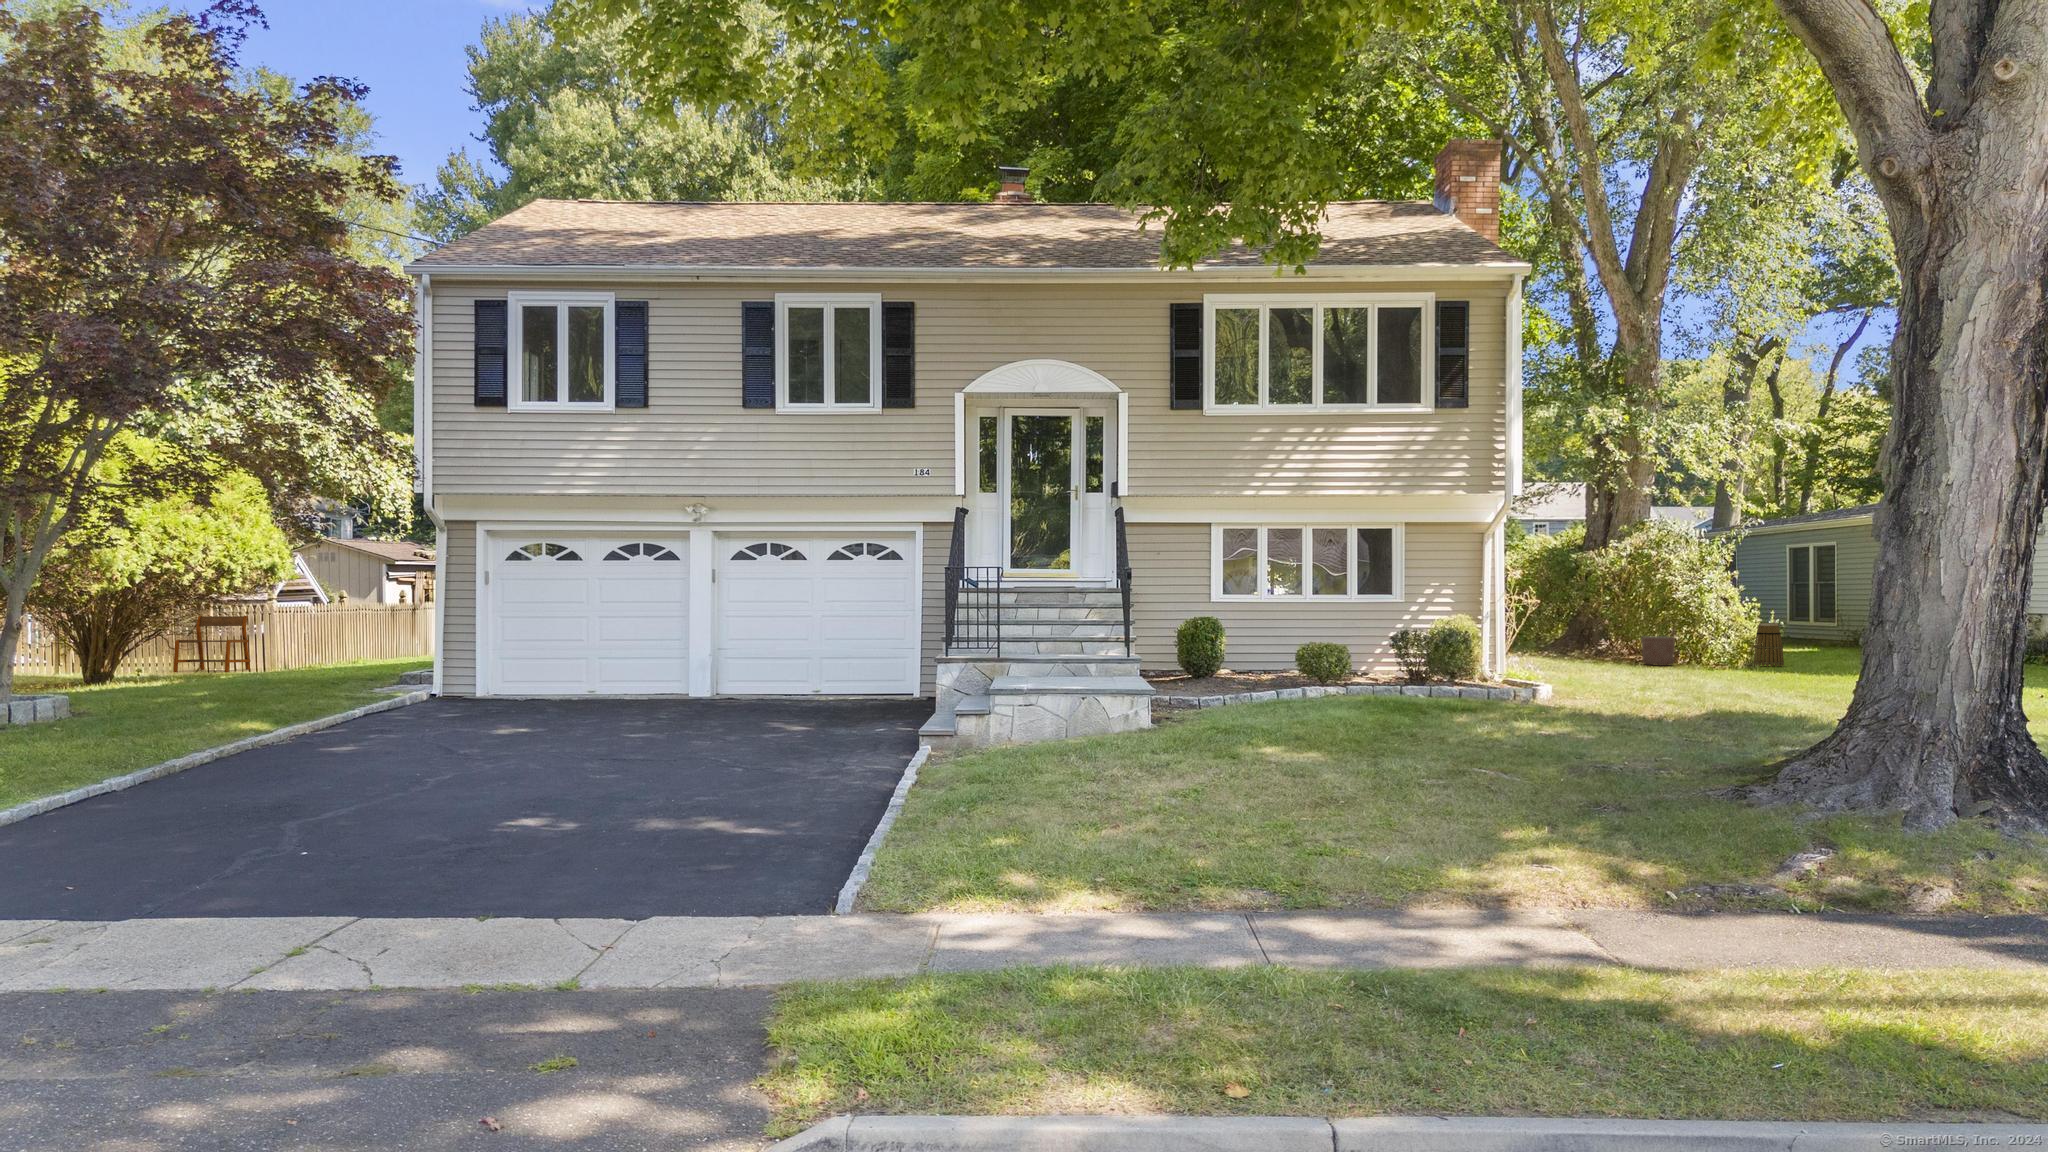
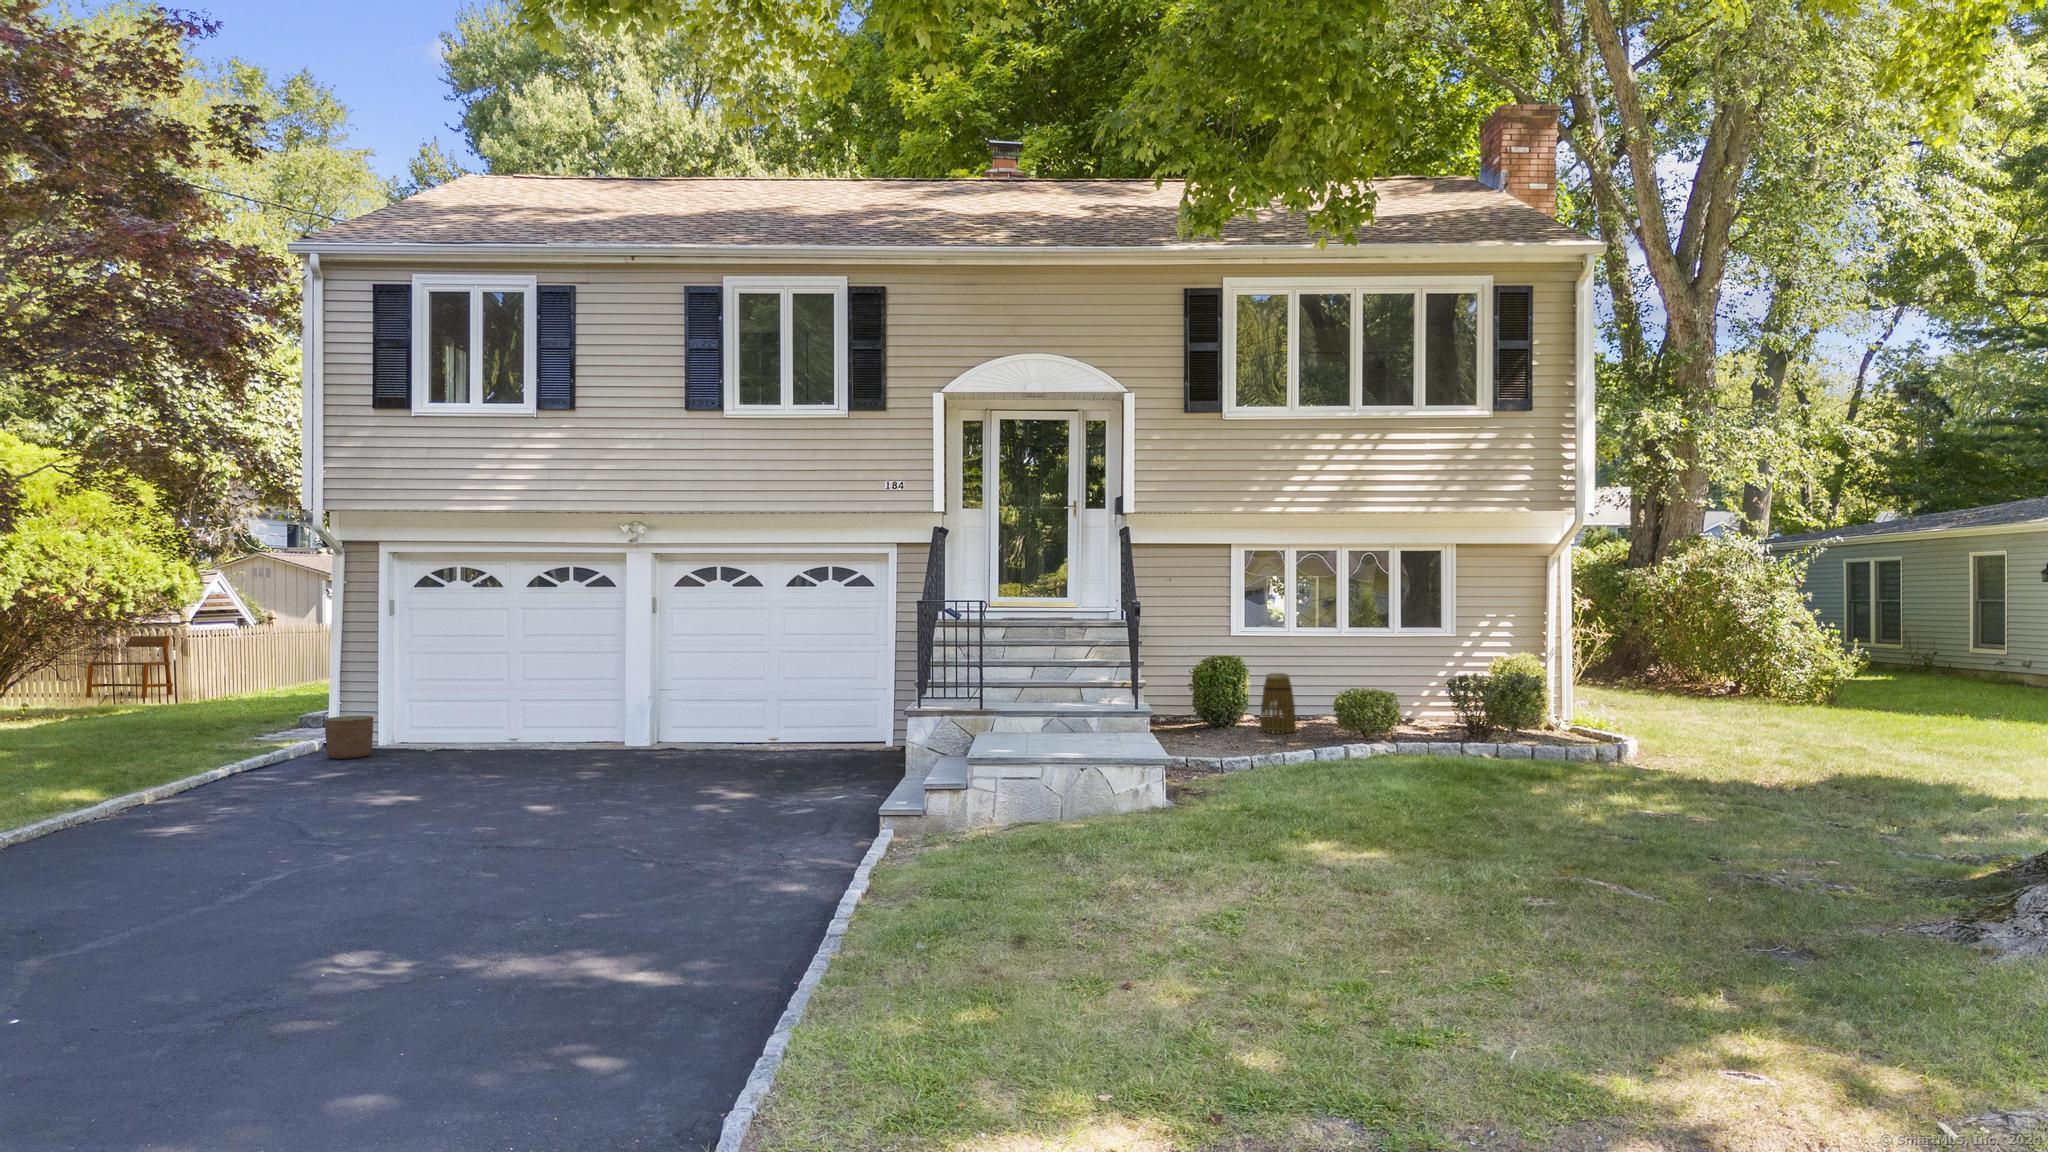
basket: present [1753,623,1784,667] -> present [1260,673,1296,733]
planter: present [1641,636,1675,666] -> present [325,716,373,759]

